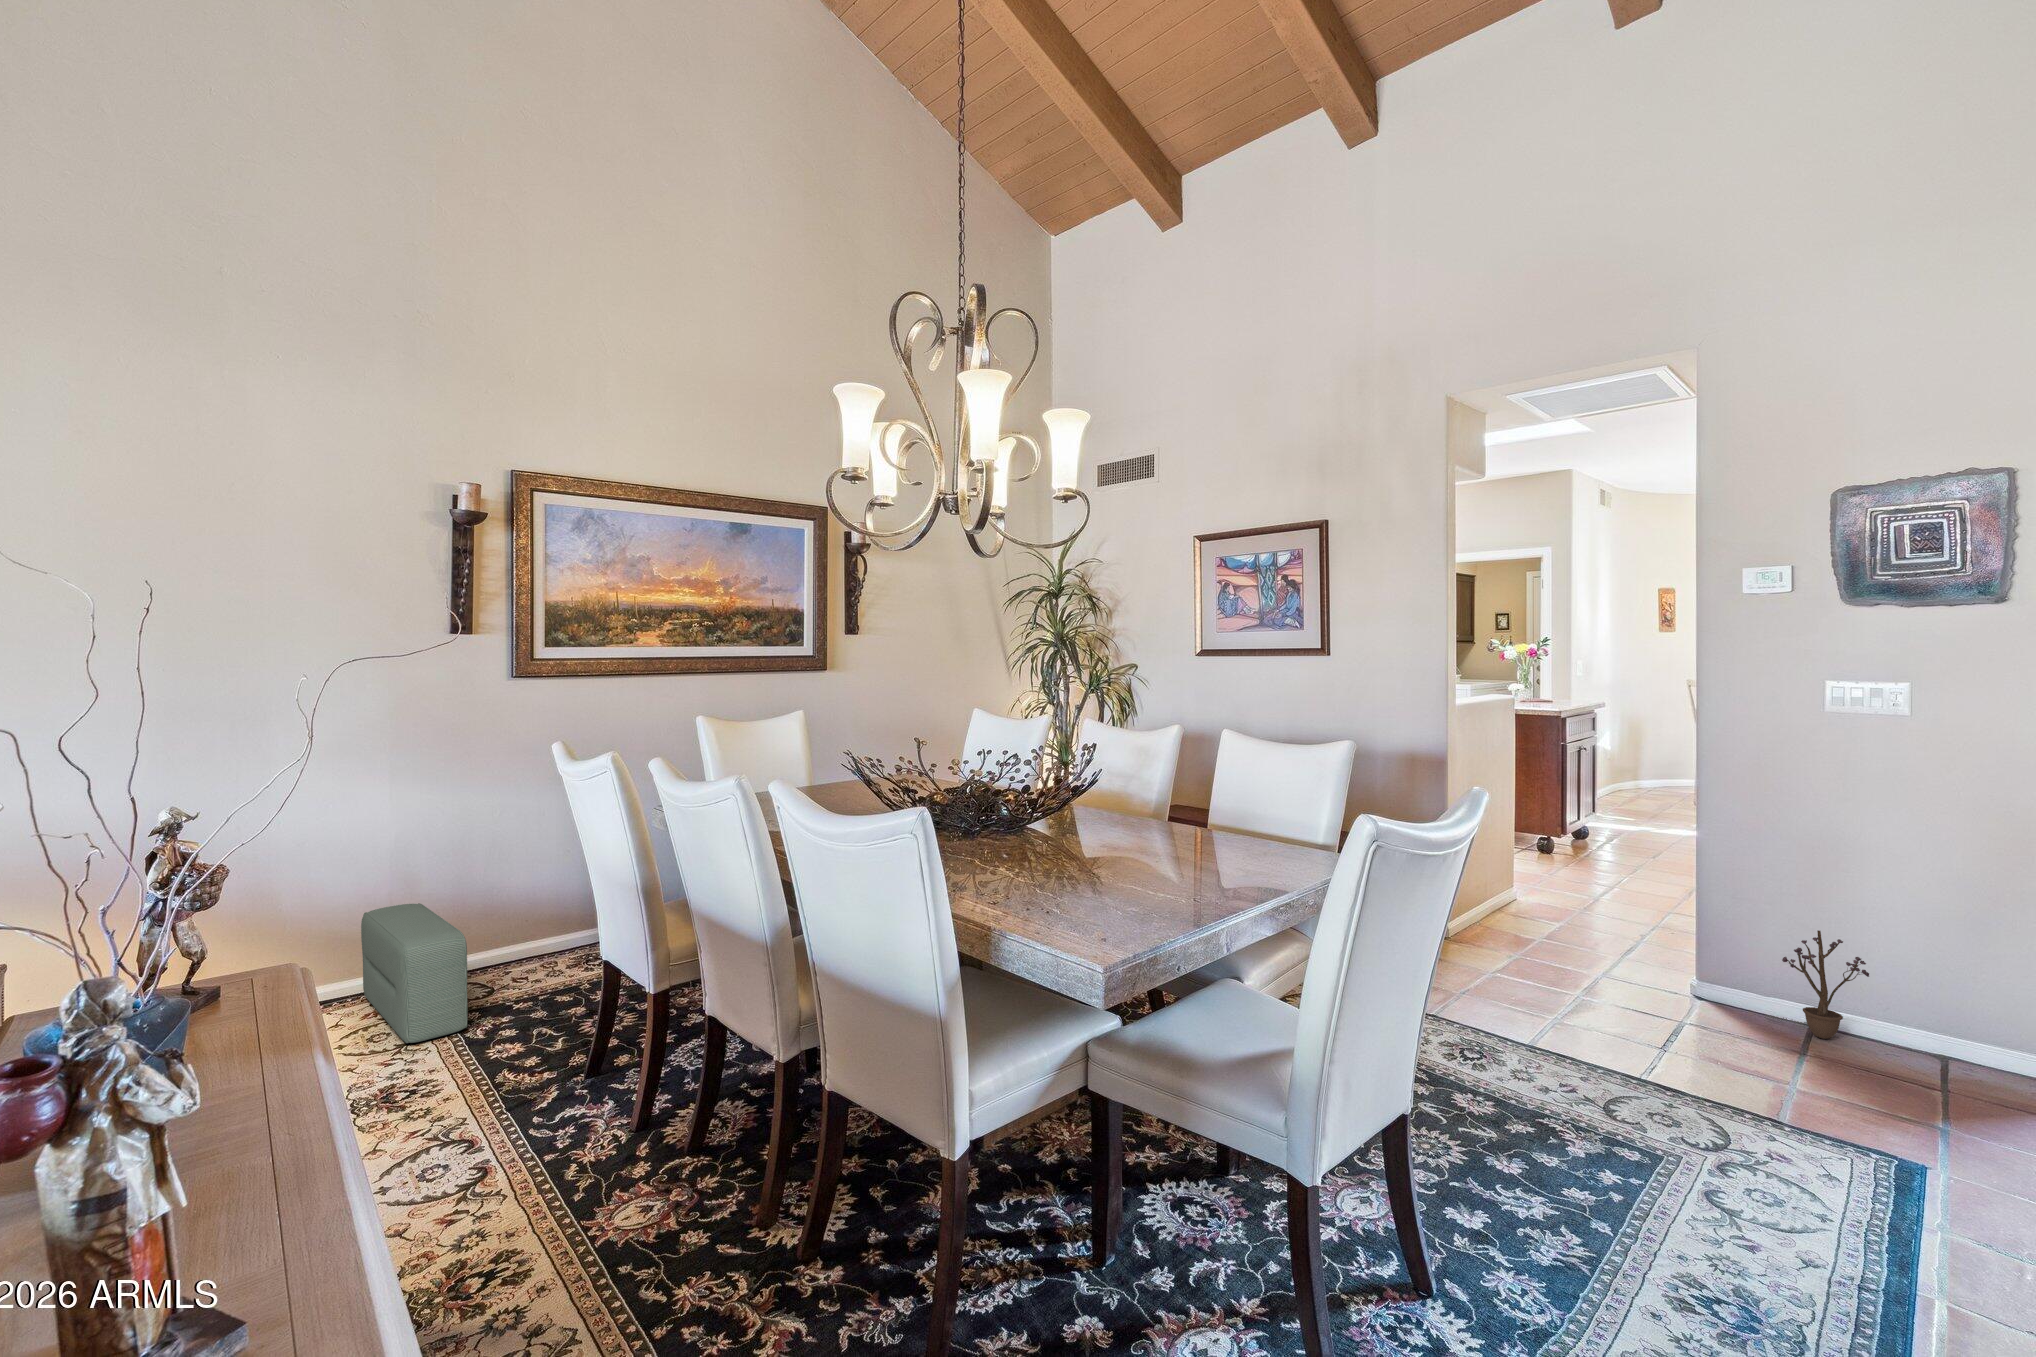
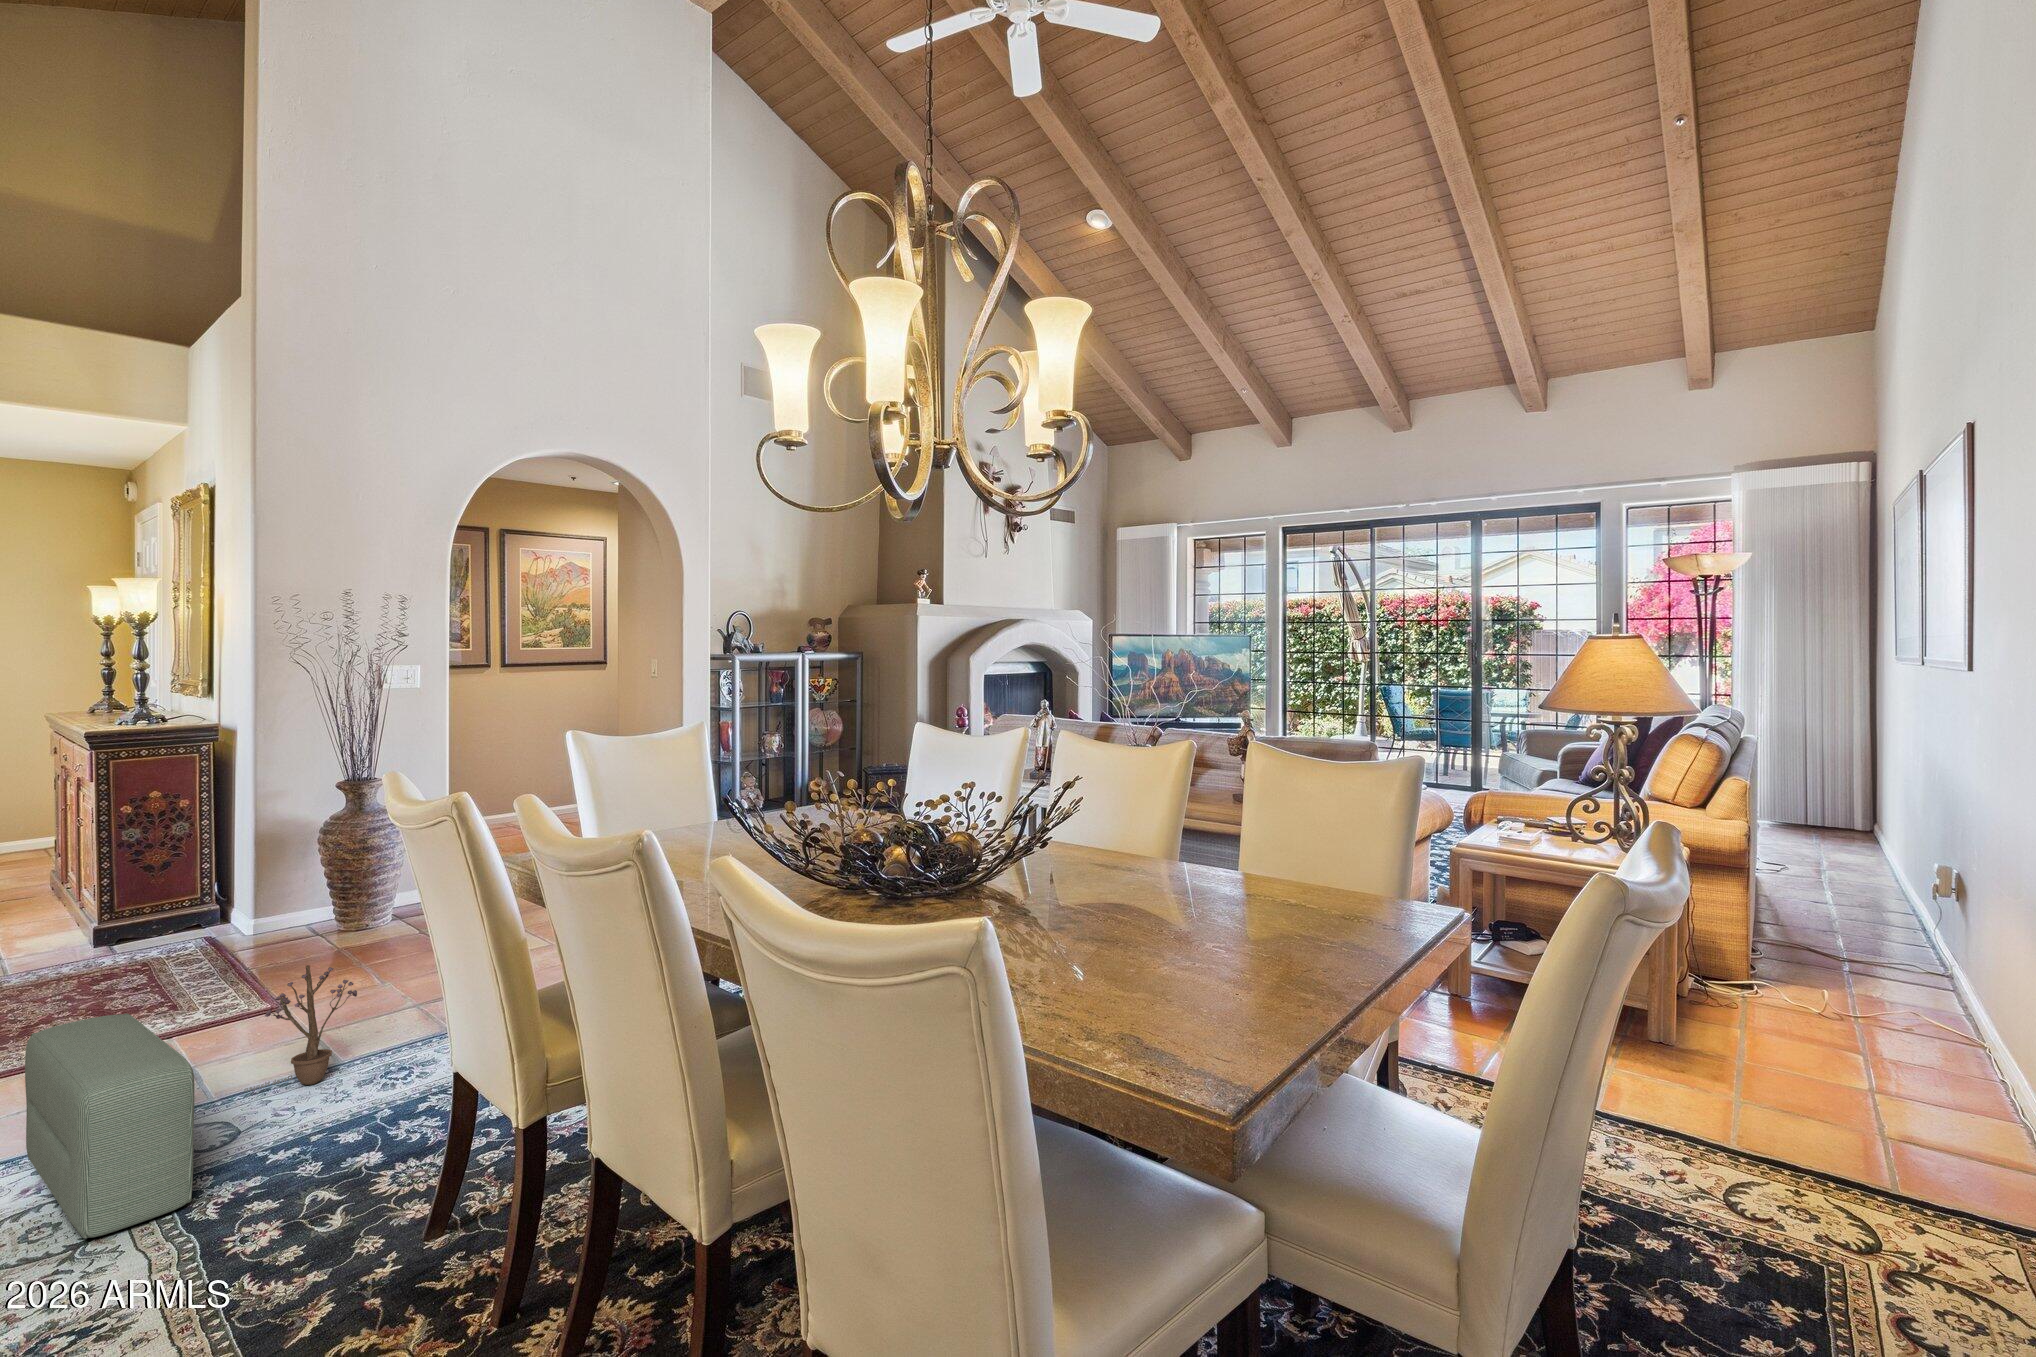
decorative plant: present [1765,930,1869,1039] -> present [244,965,357,1092]

